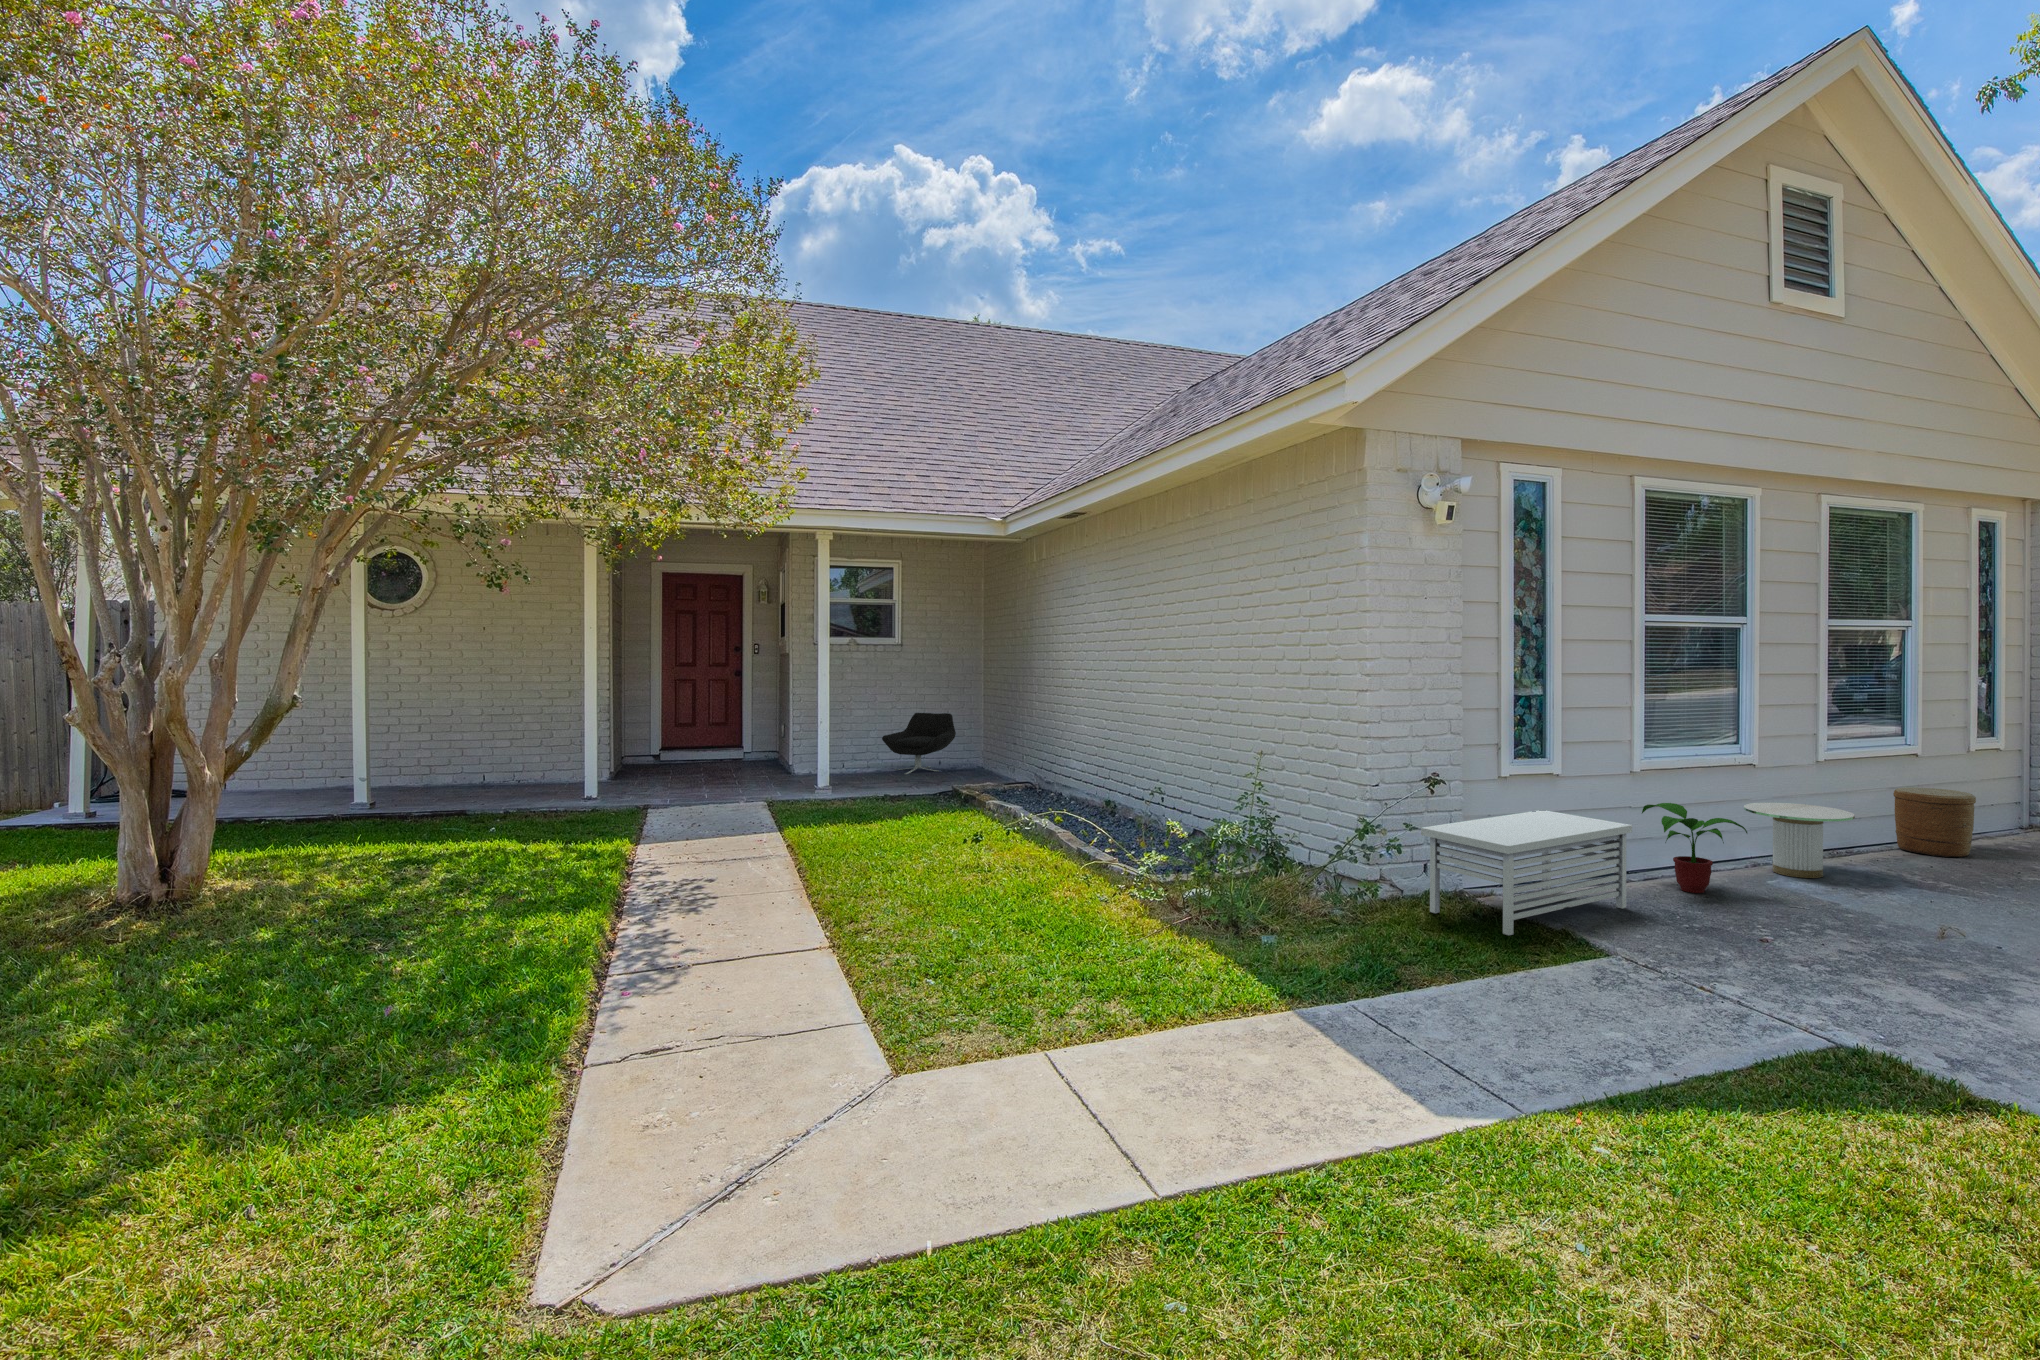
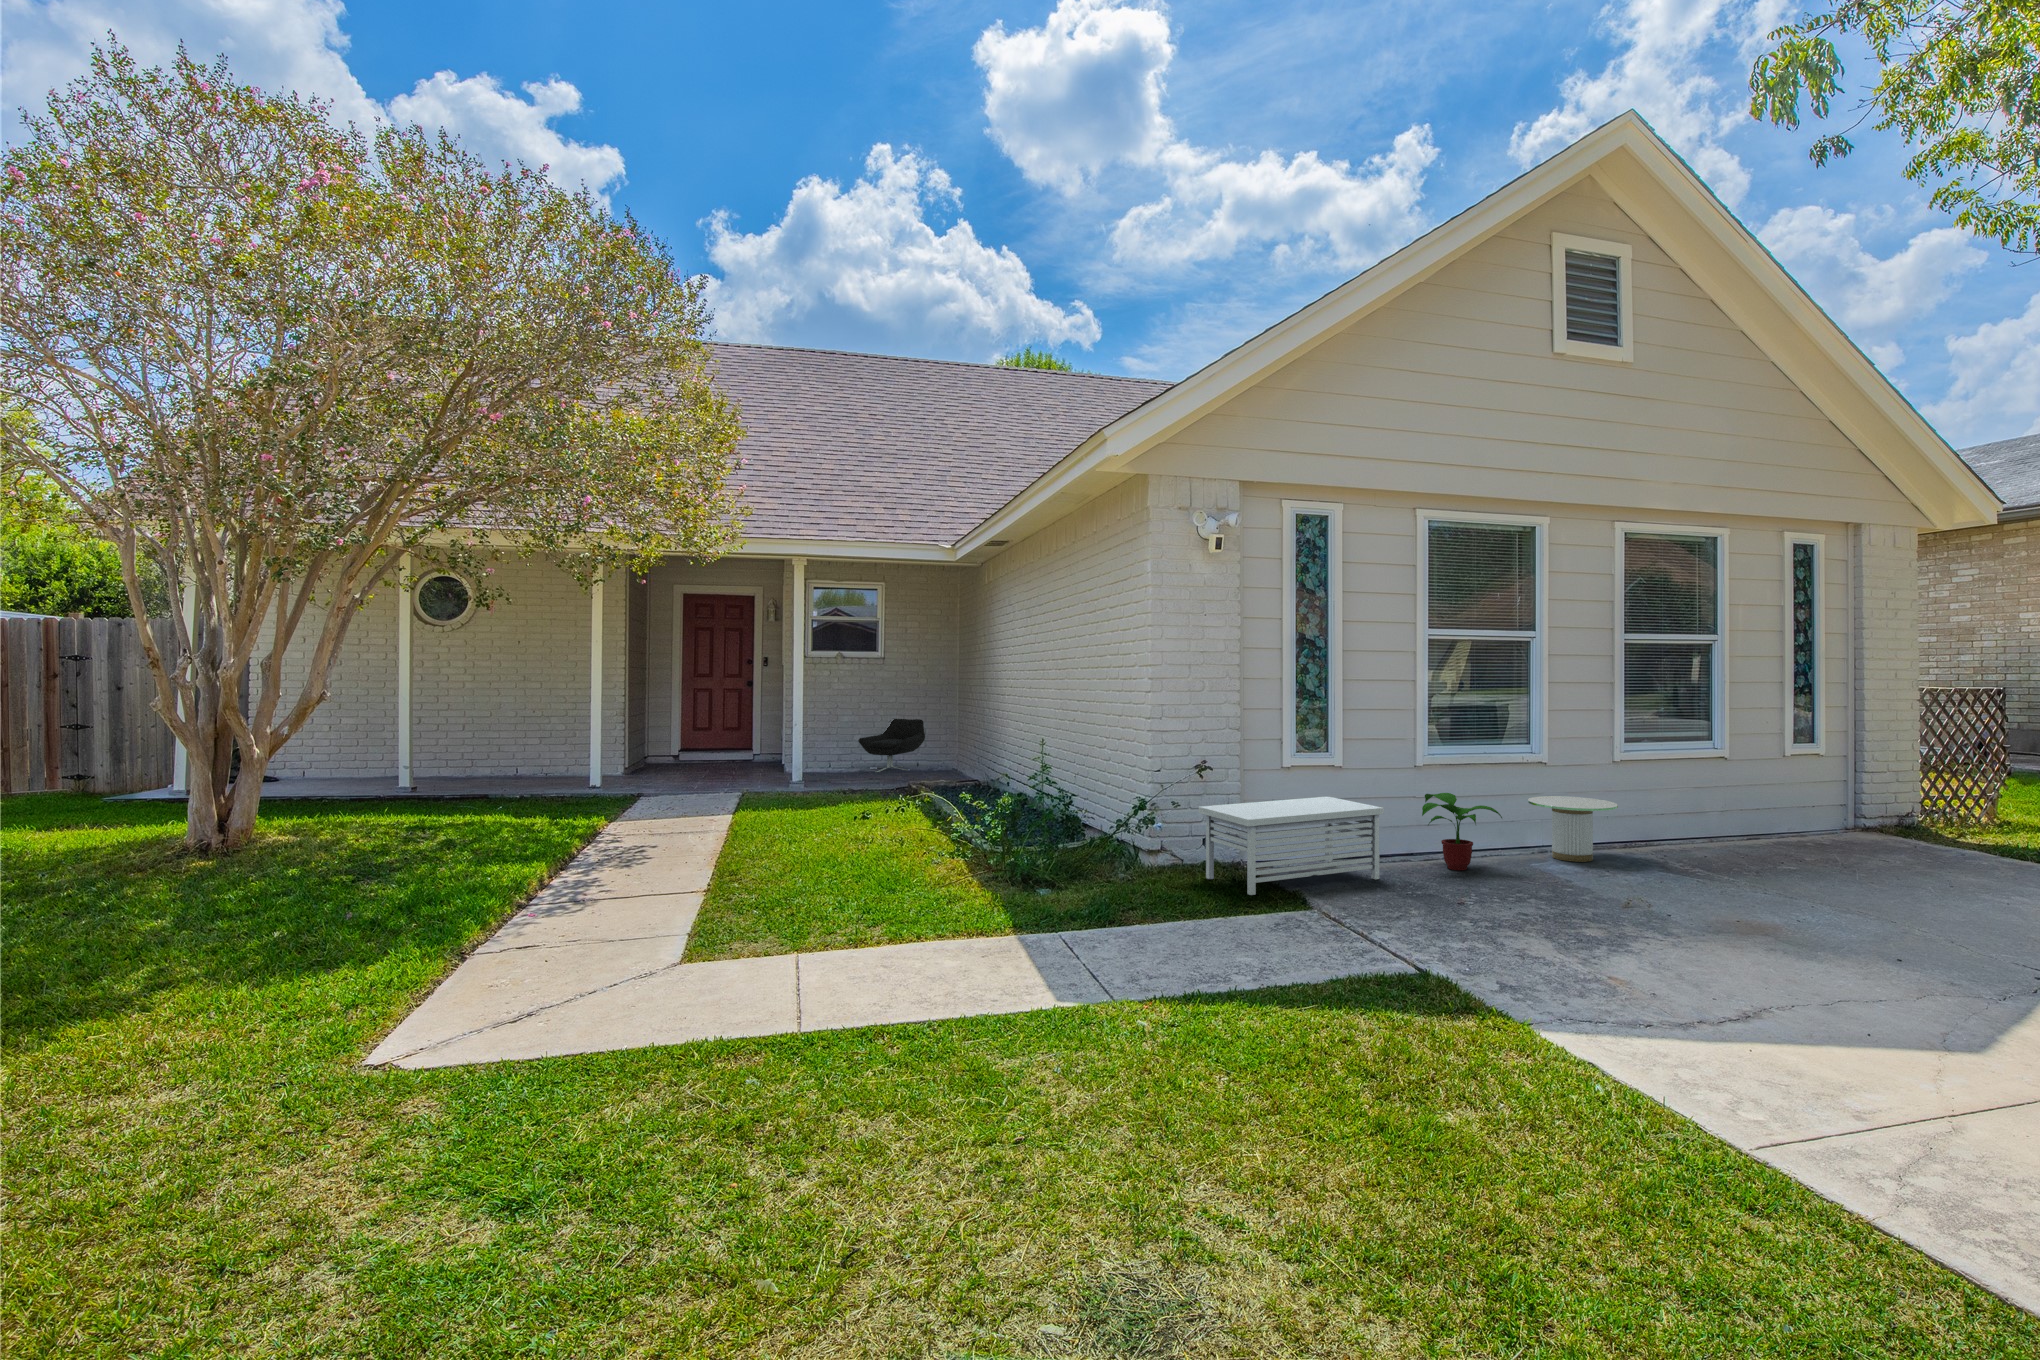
woven basket: present [1893,787,1976,857] -> none [1693,787,1762,850]

